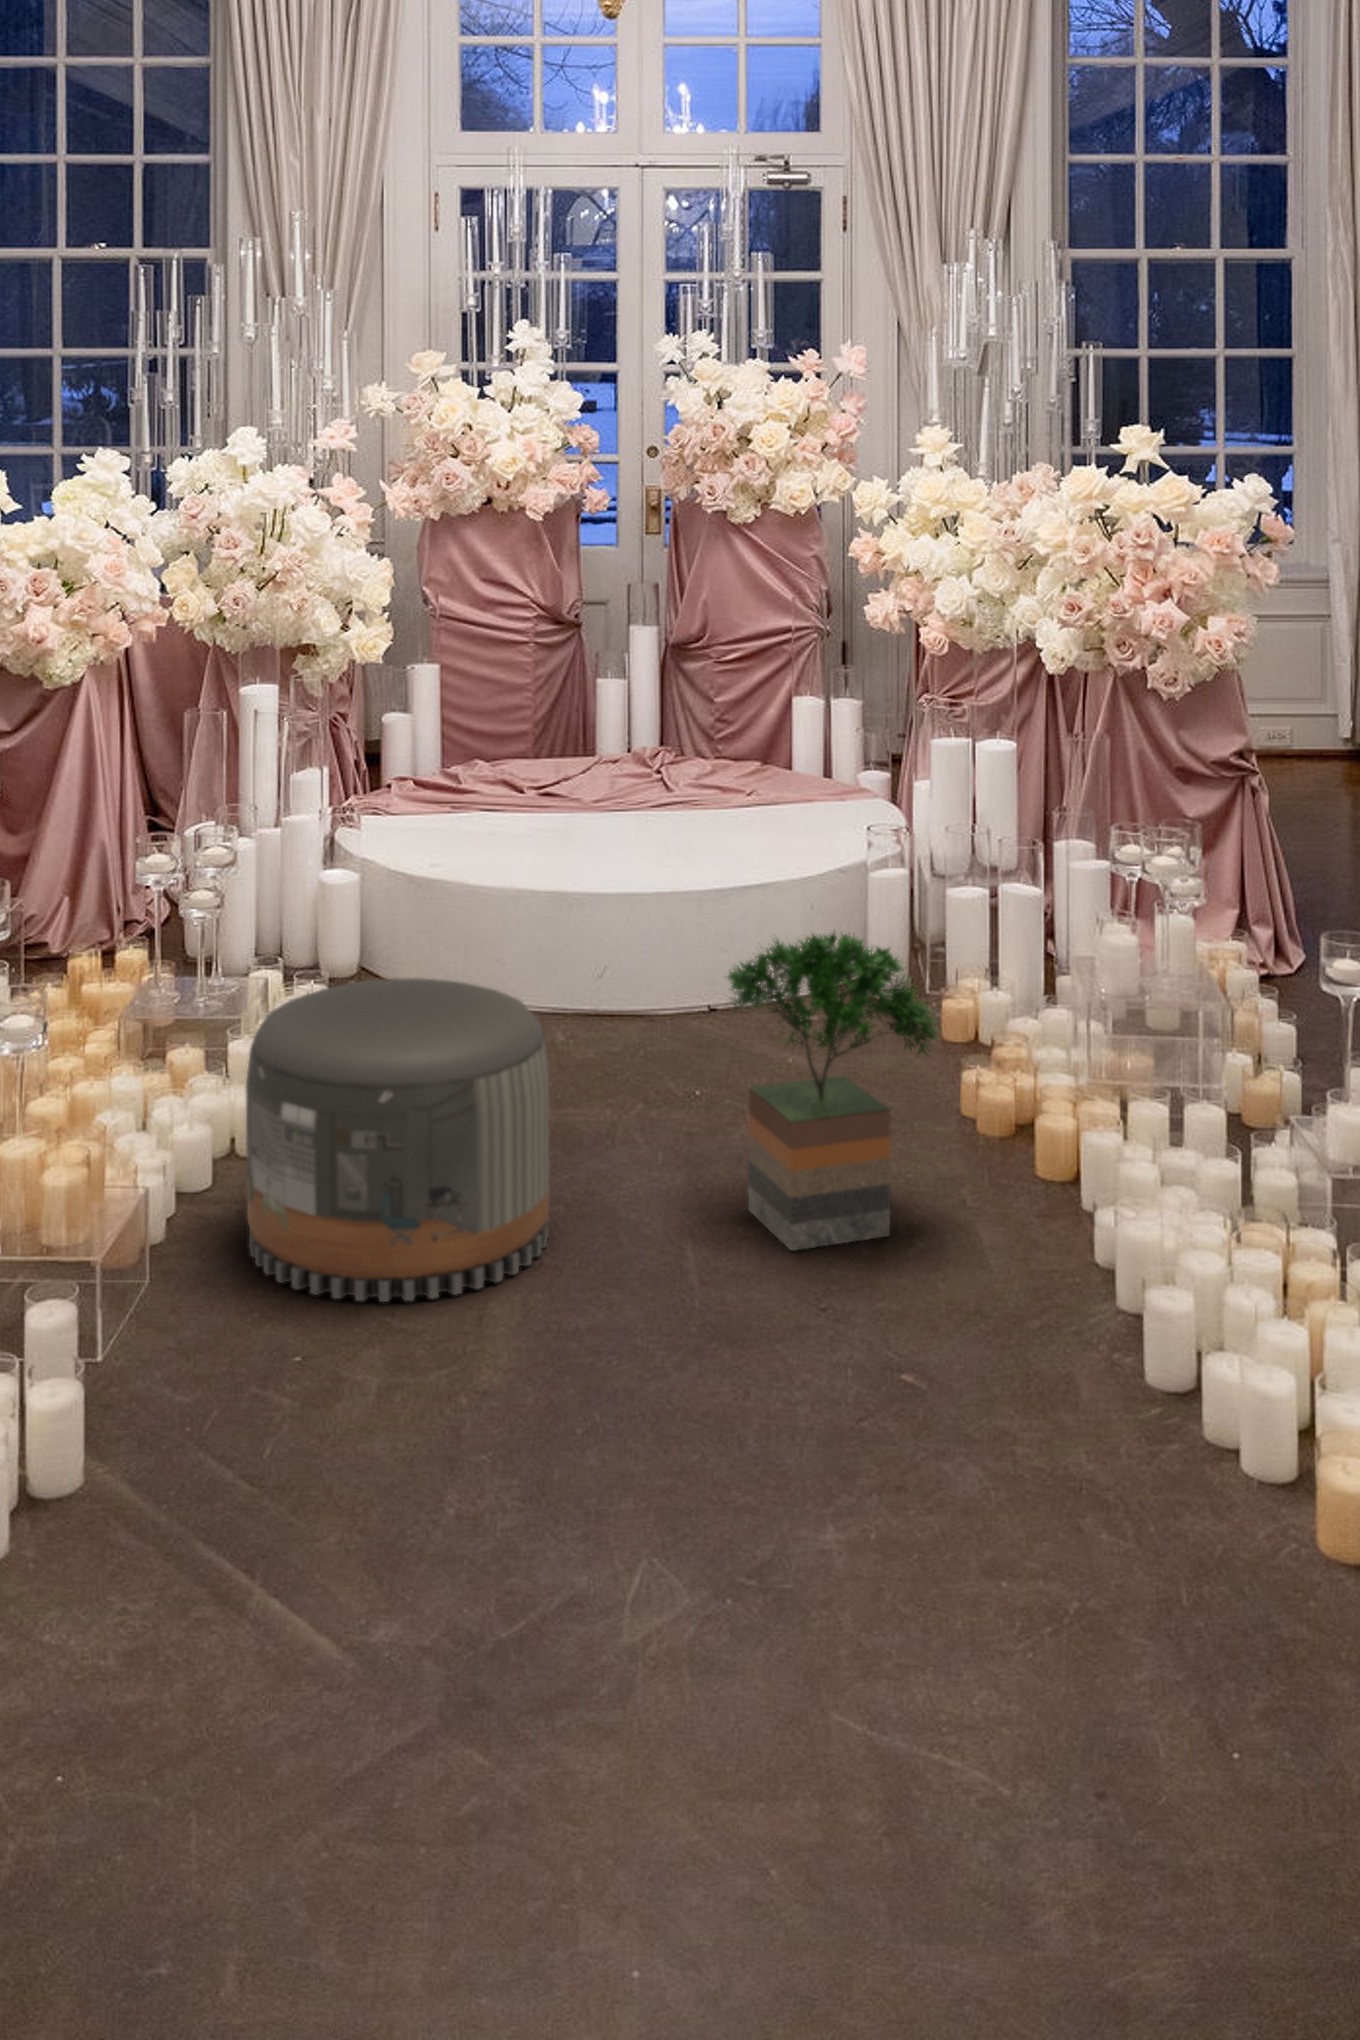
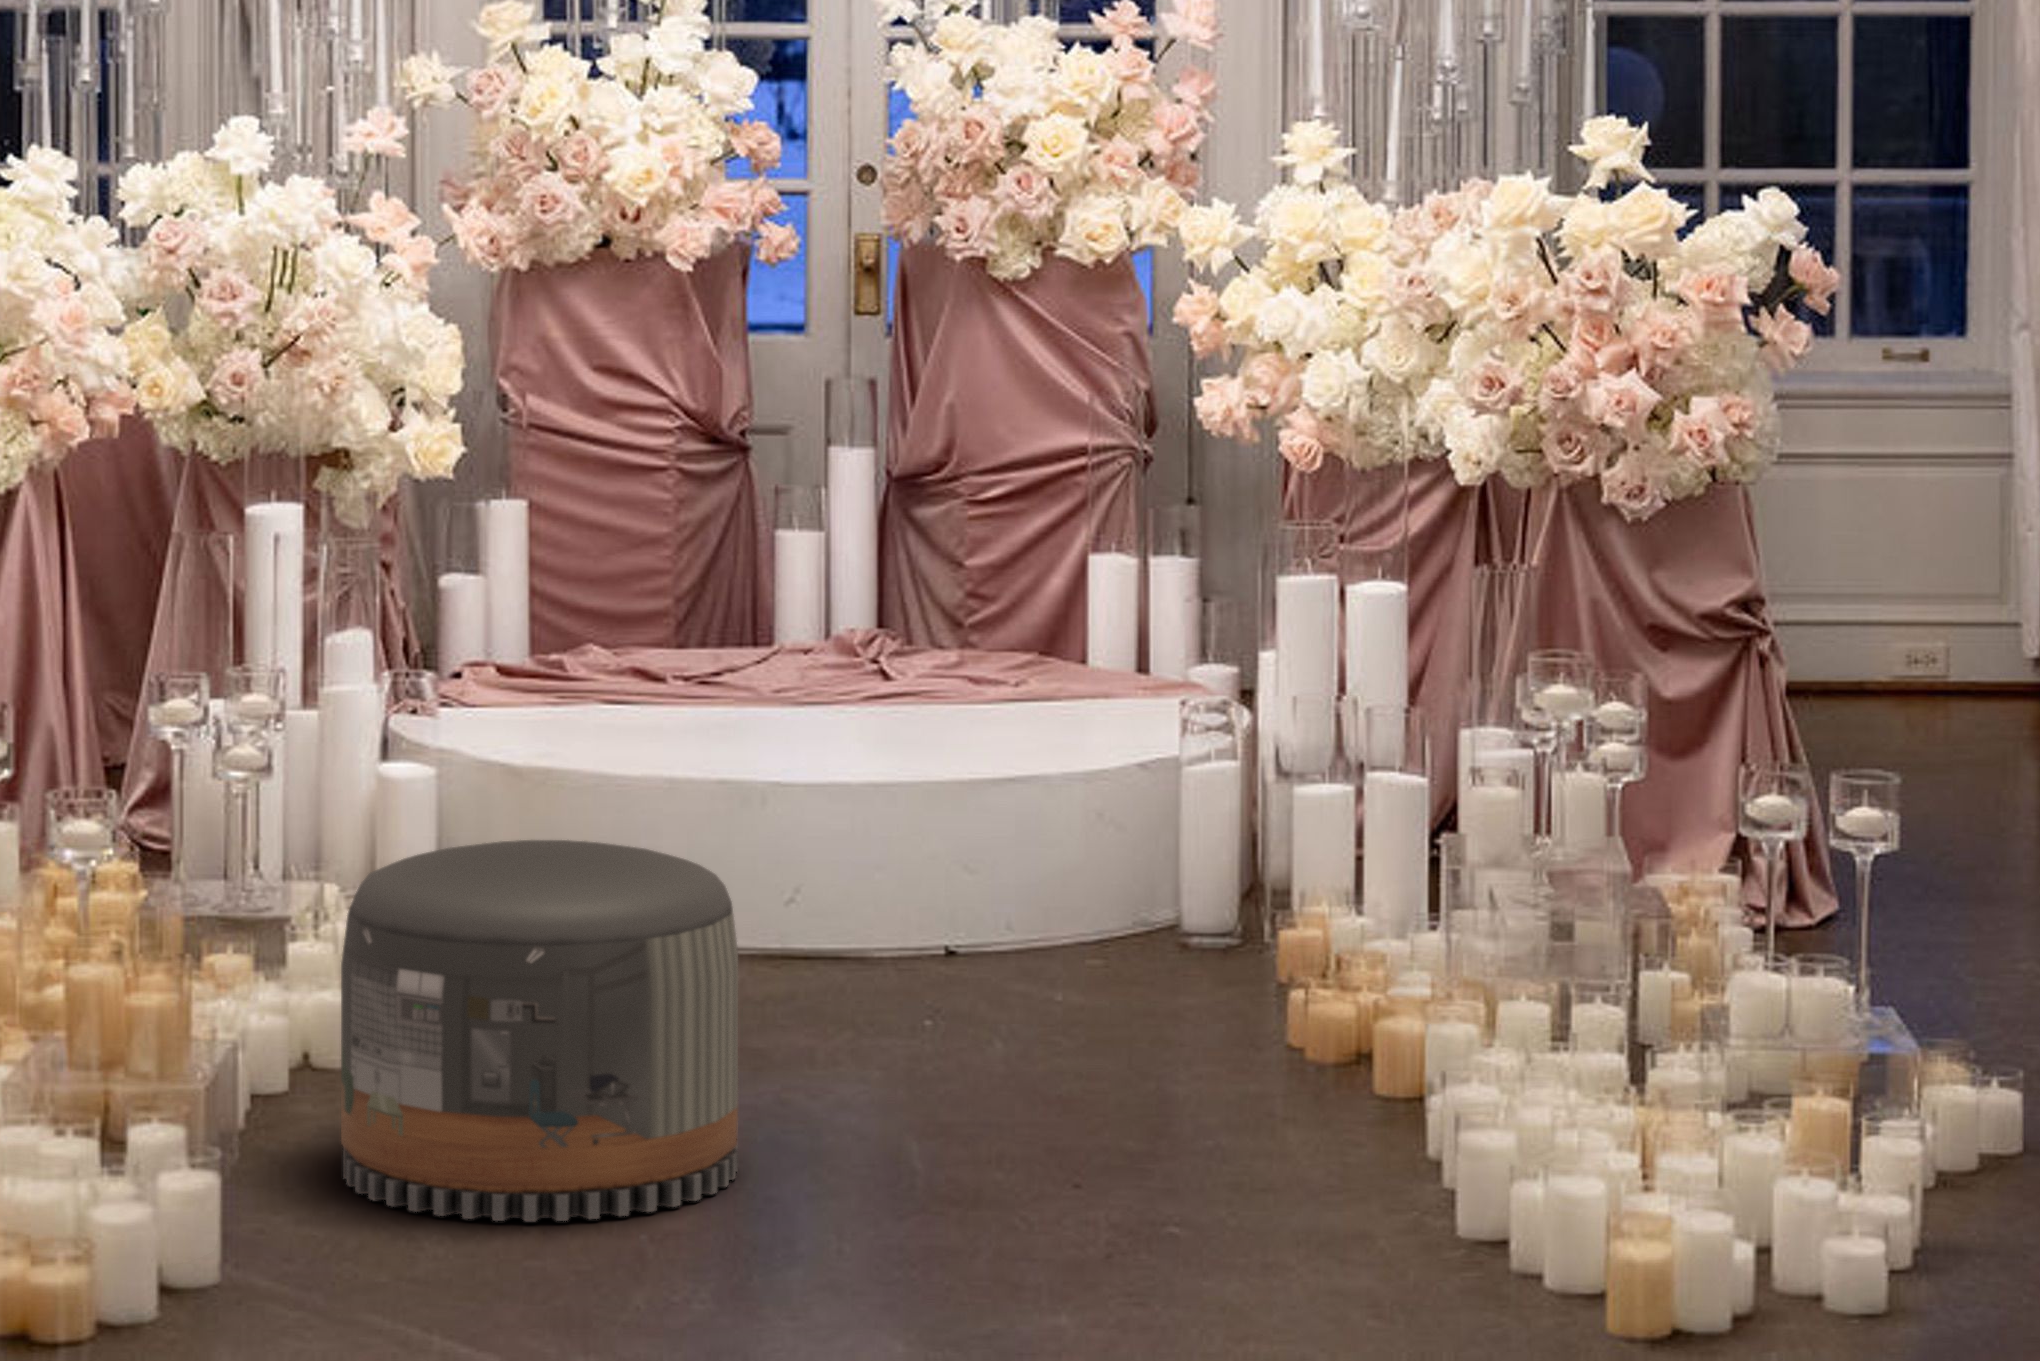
potted tree: present [727,933,939,1251] -> none [968,773,1256,1183]

